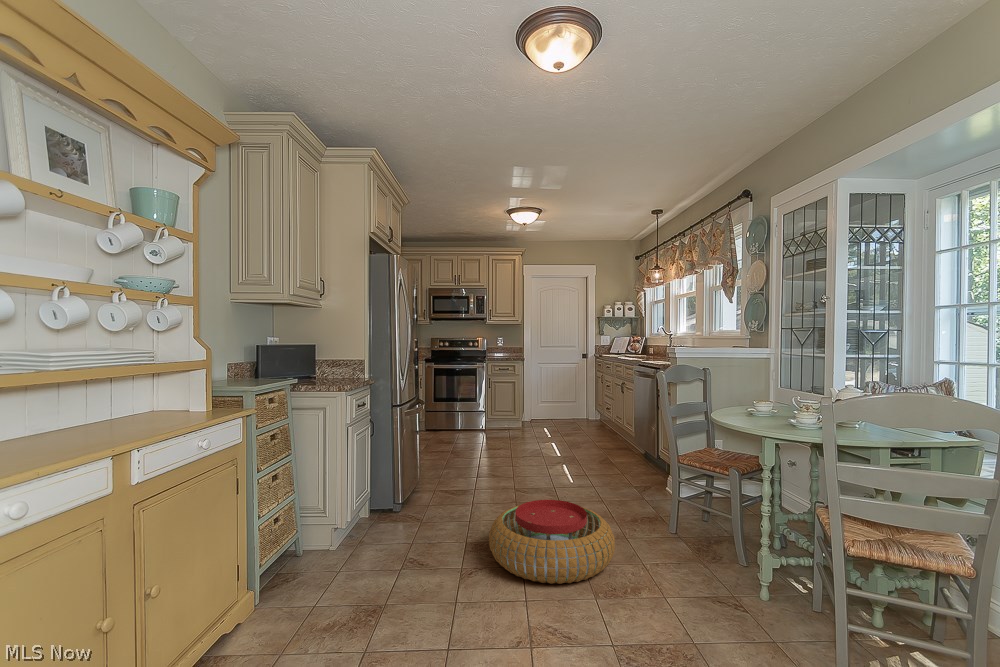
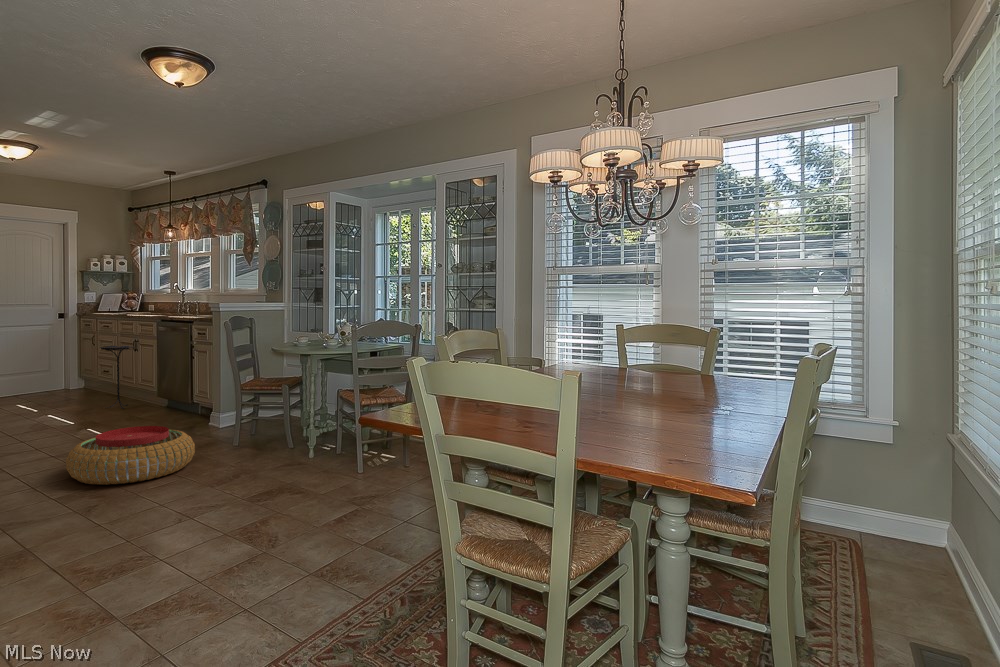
side table: none [593,388,622,452] -> present [100,346,134,409]

